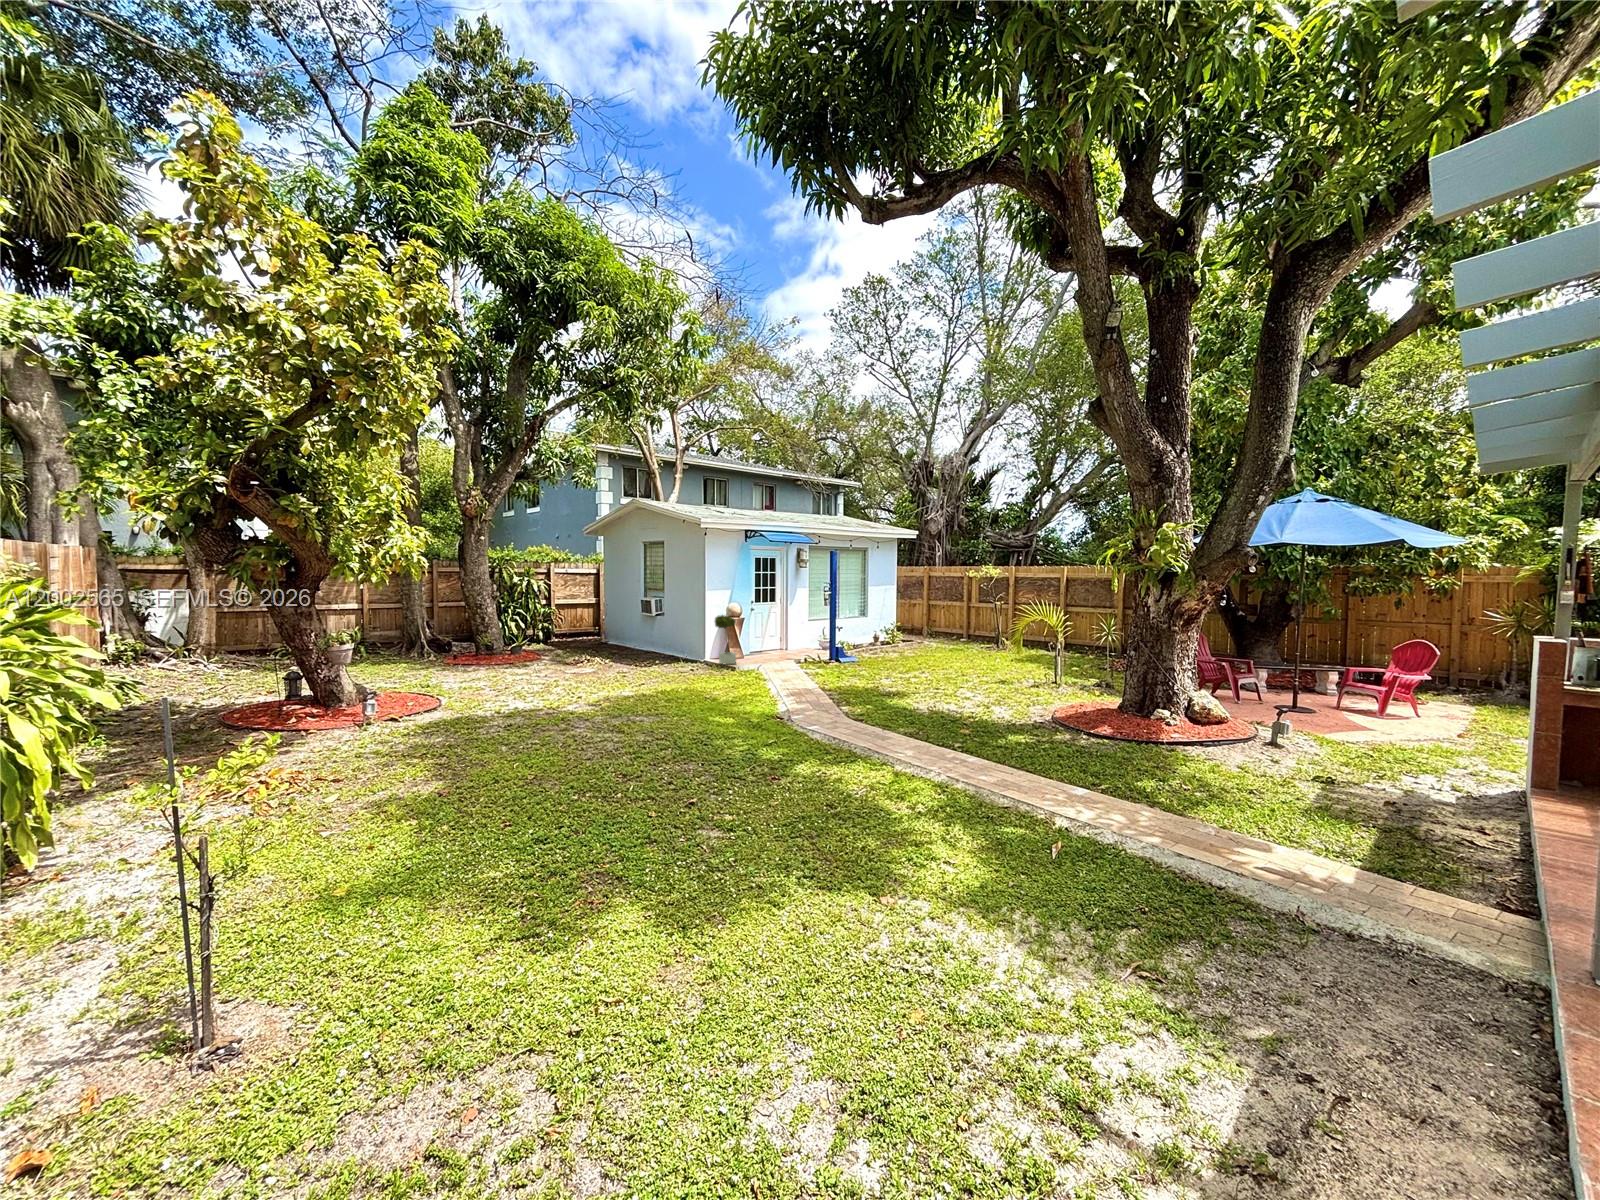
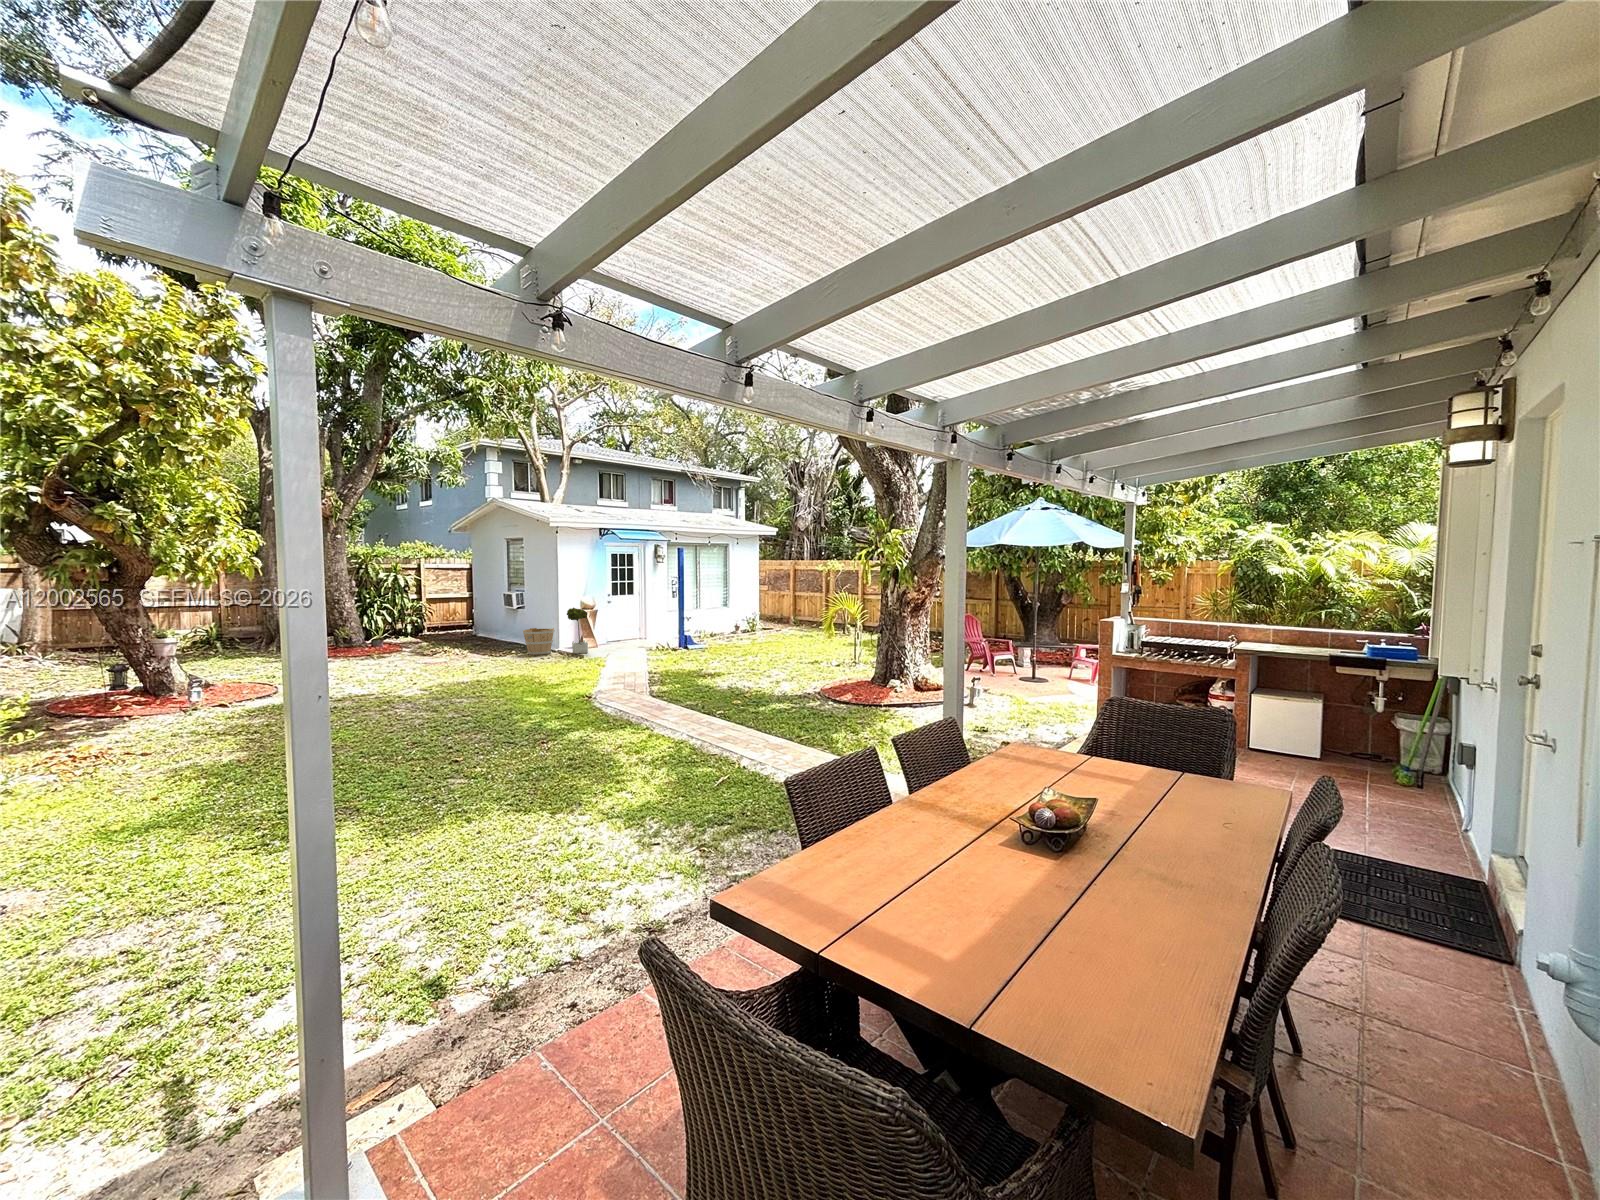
wooden bucket: none [669,636,701,665] -> present [523,628,555,655]

